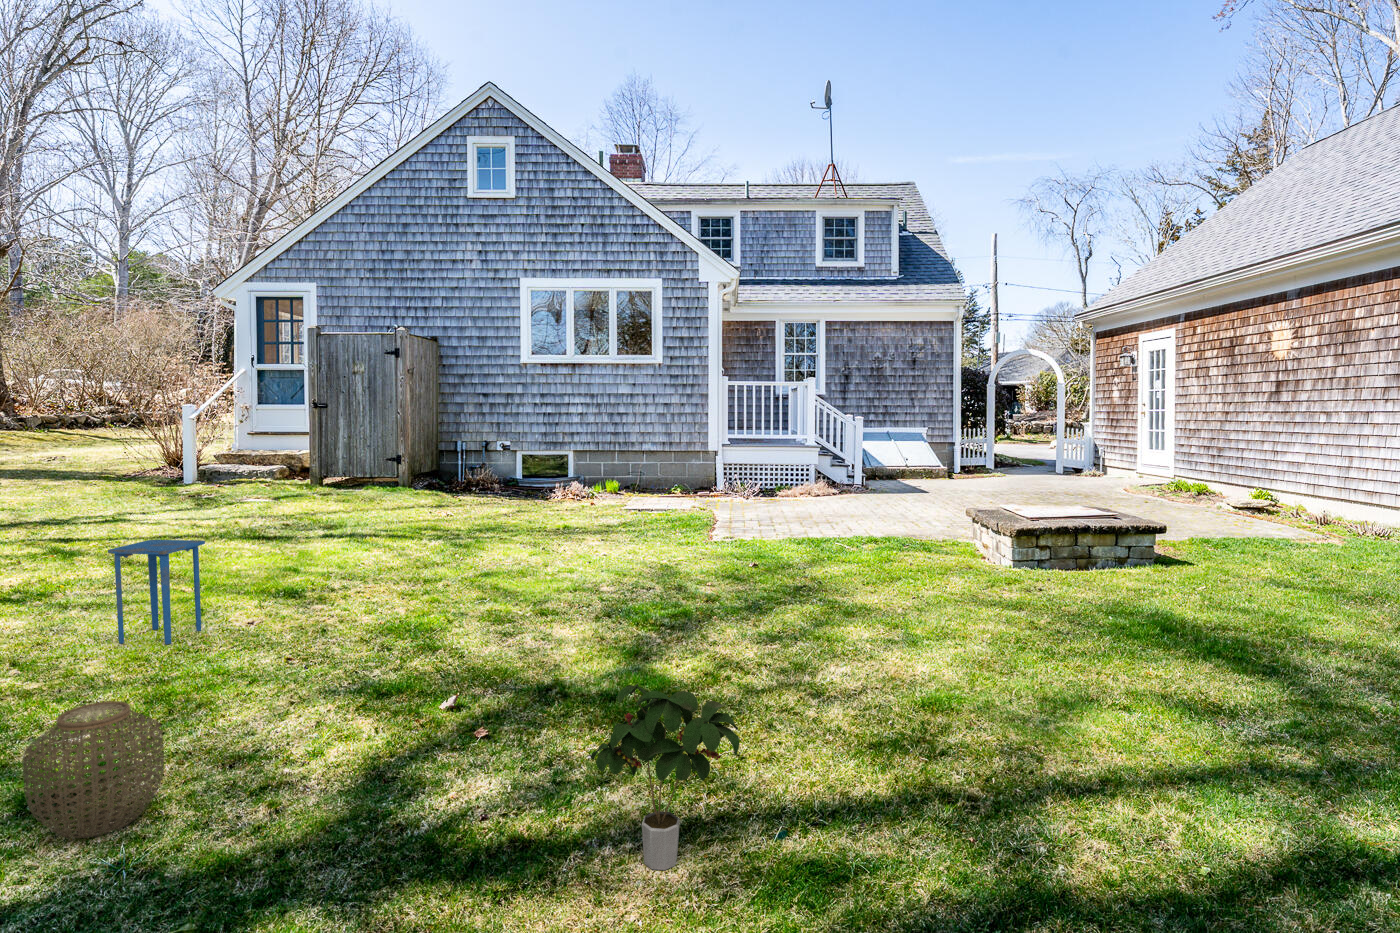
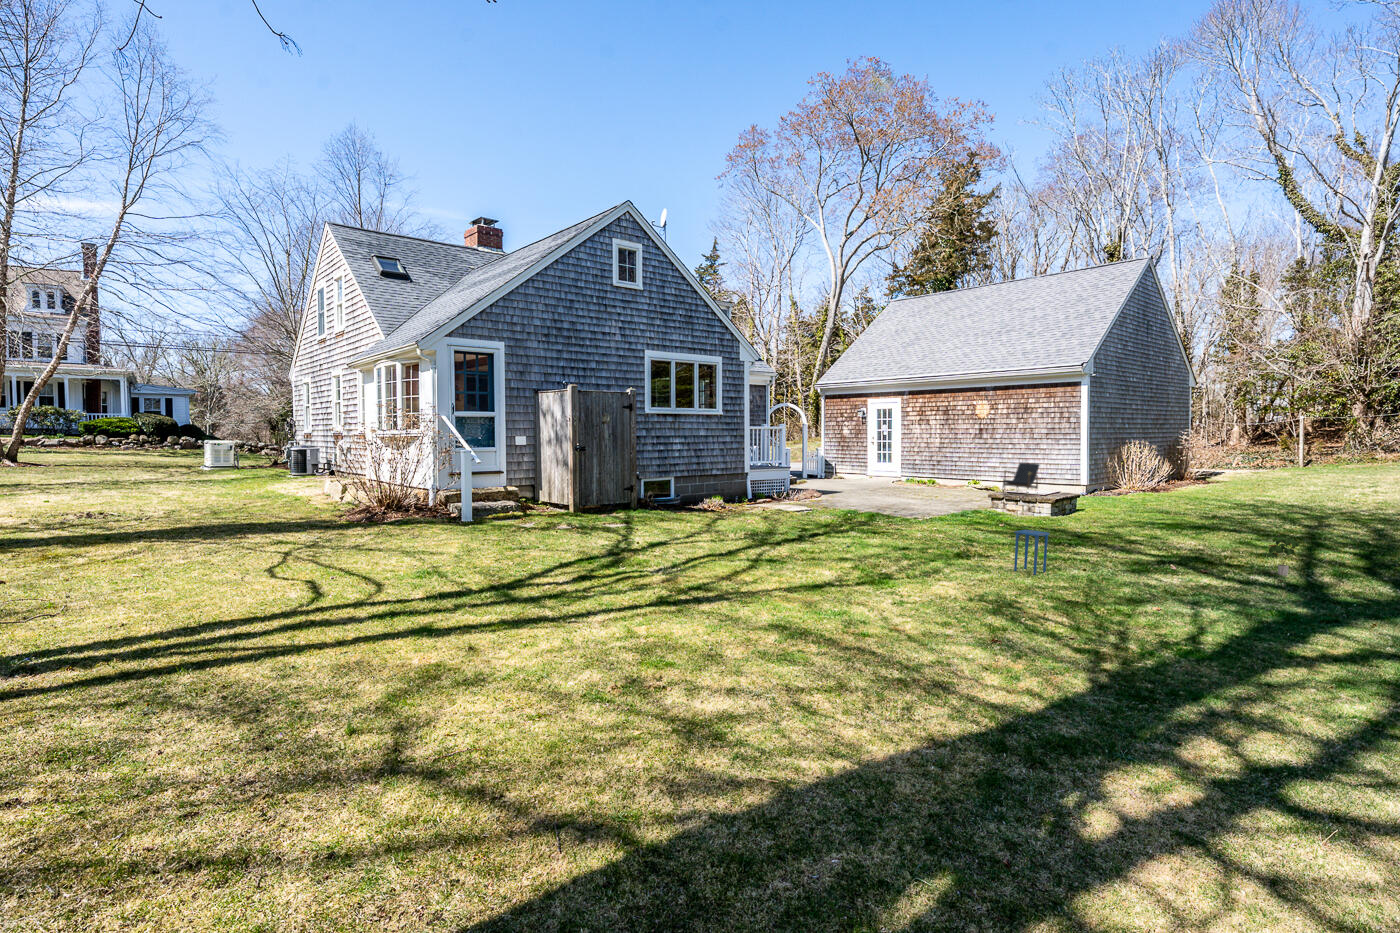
lounge chair: none [1265,450,1373,524] -> present [1002,463,1039,494]
woven basket: present [23,701,164,838] -> none [1213,558,1249,591]

